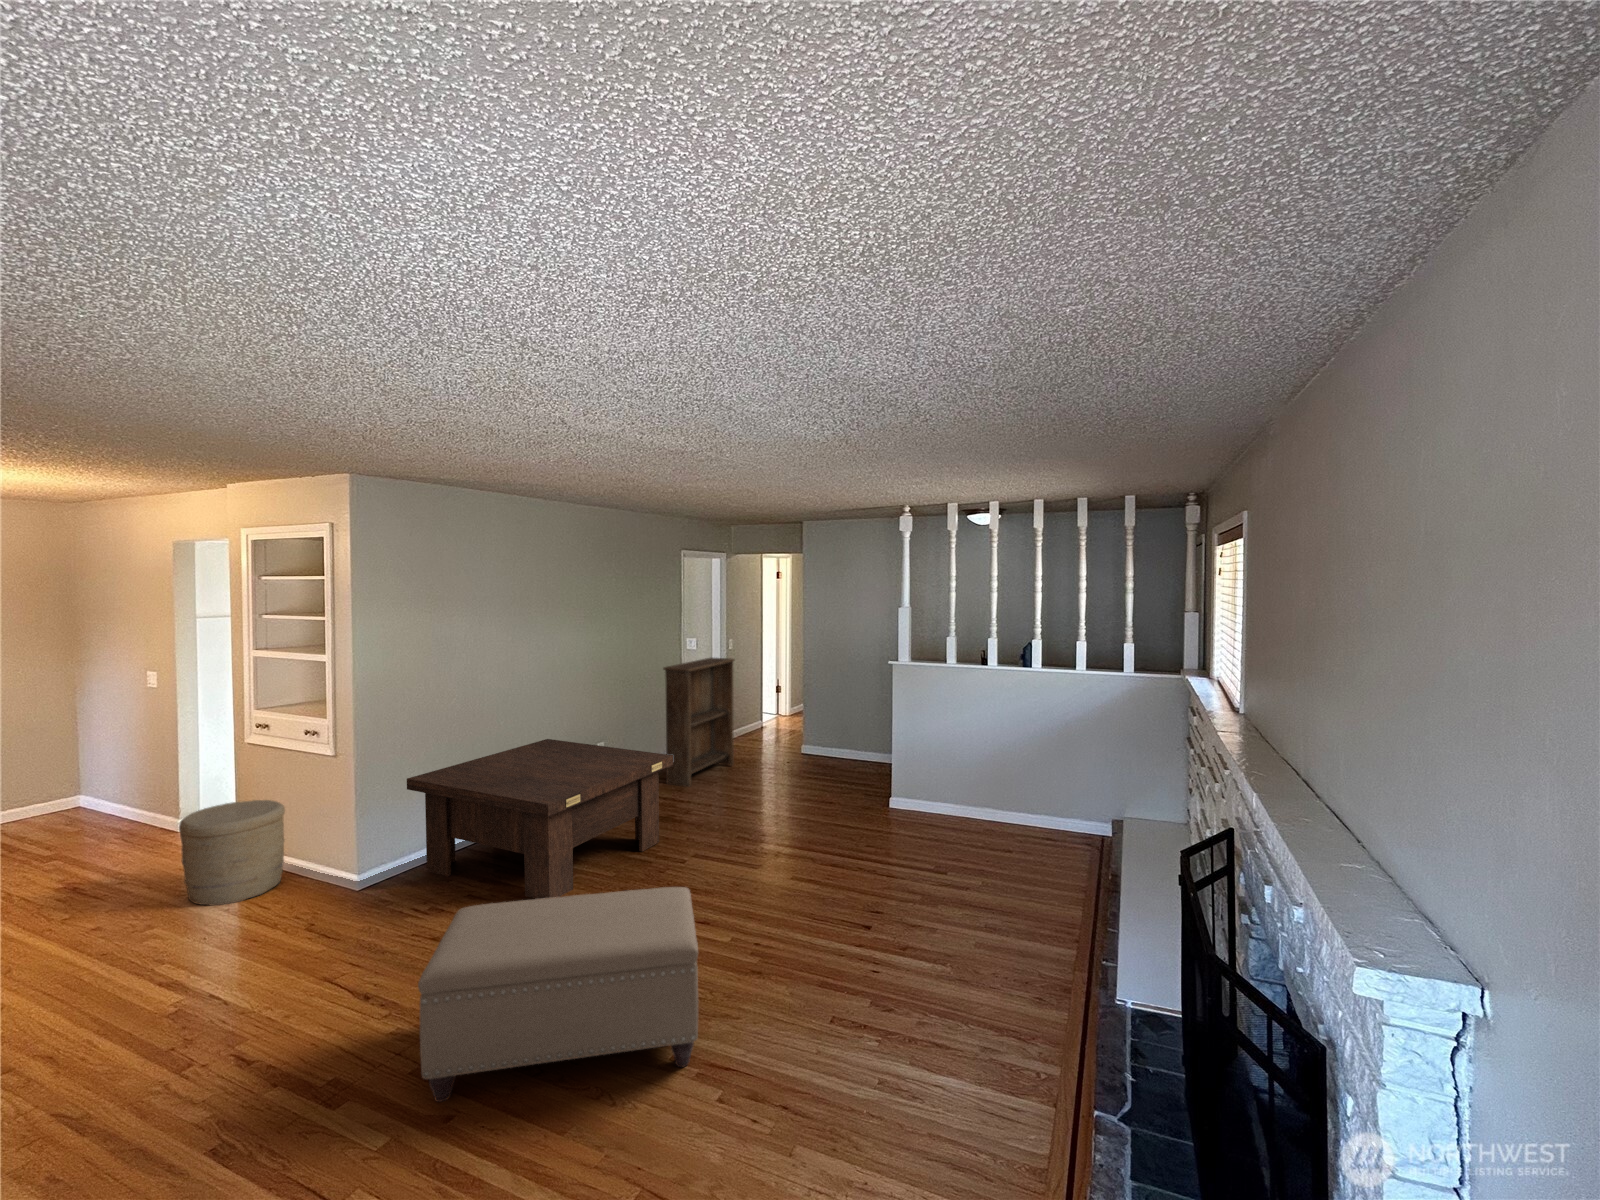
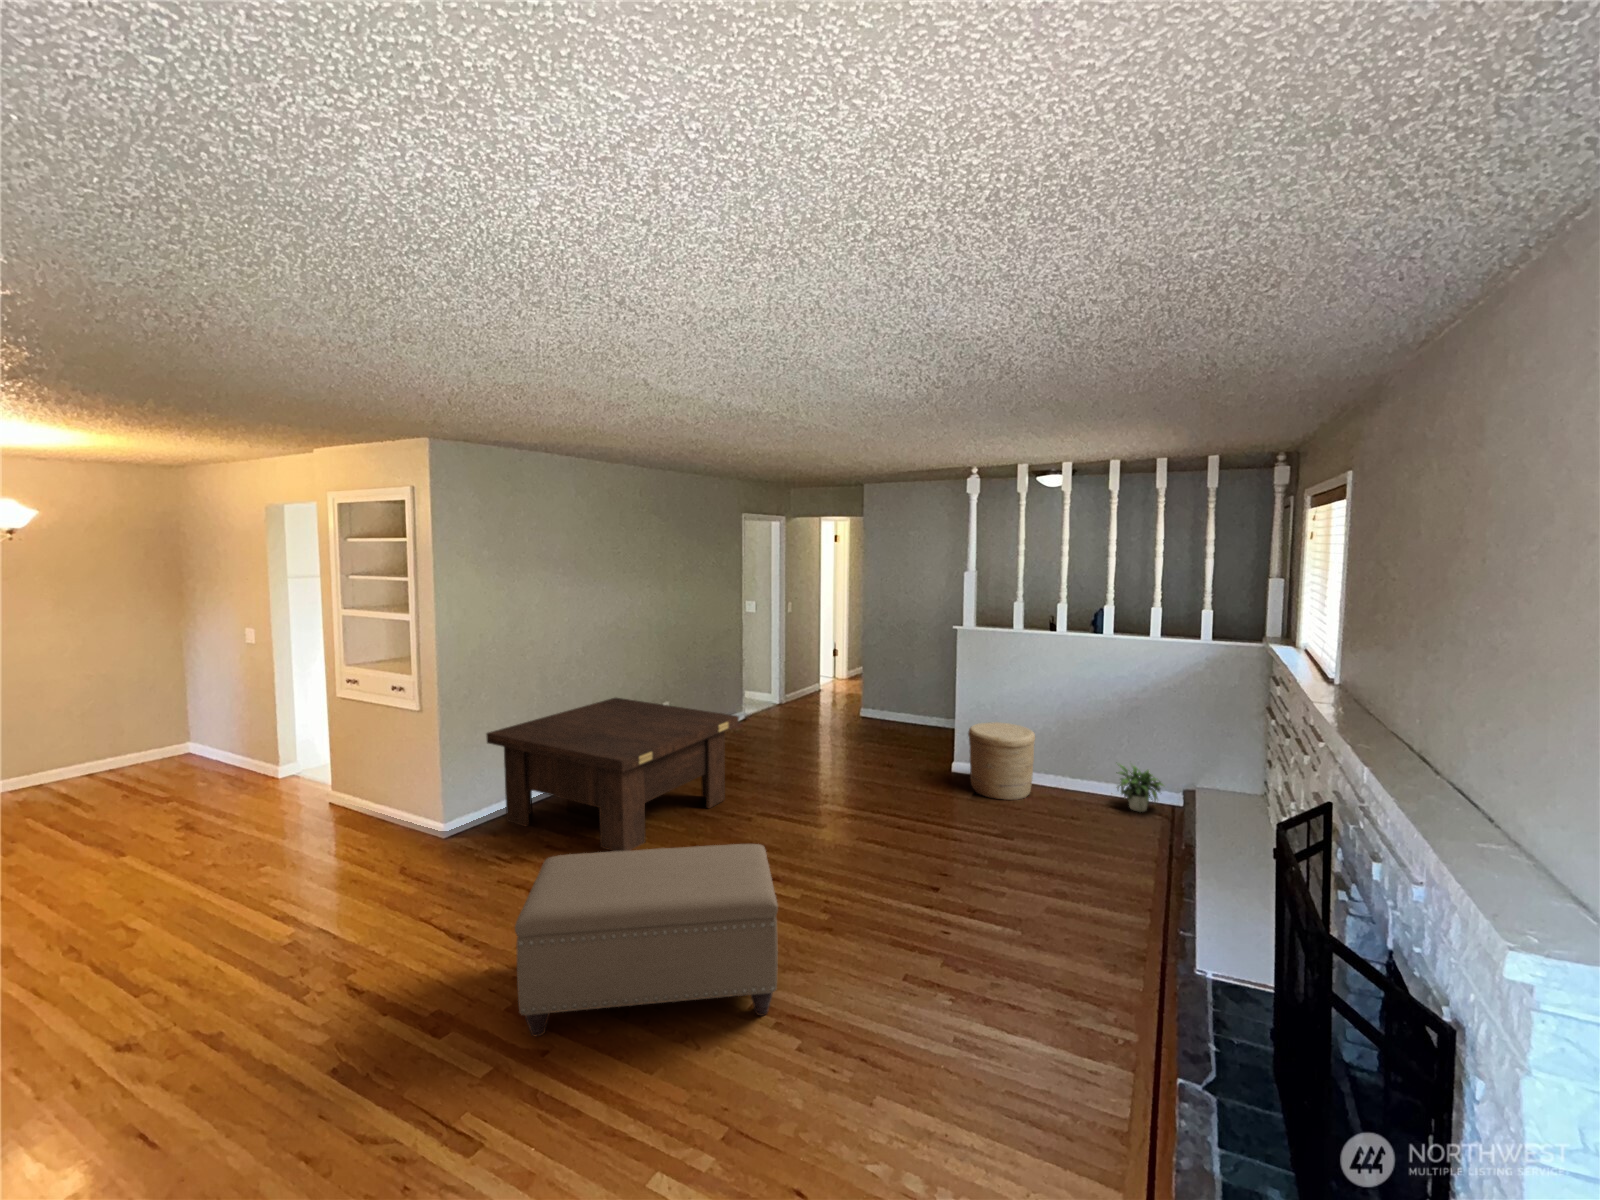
bookshelf: present [663,658,734,787] -> none [725,620,795,747]
potted plant: none [1043,793,1094,842] -> present [1111,764,1163,812]
woven basket: present [179,800,285,906] -> present [968,722,1035,800]

